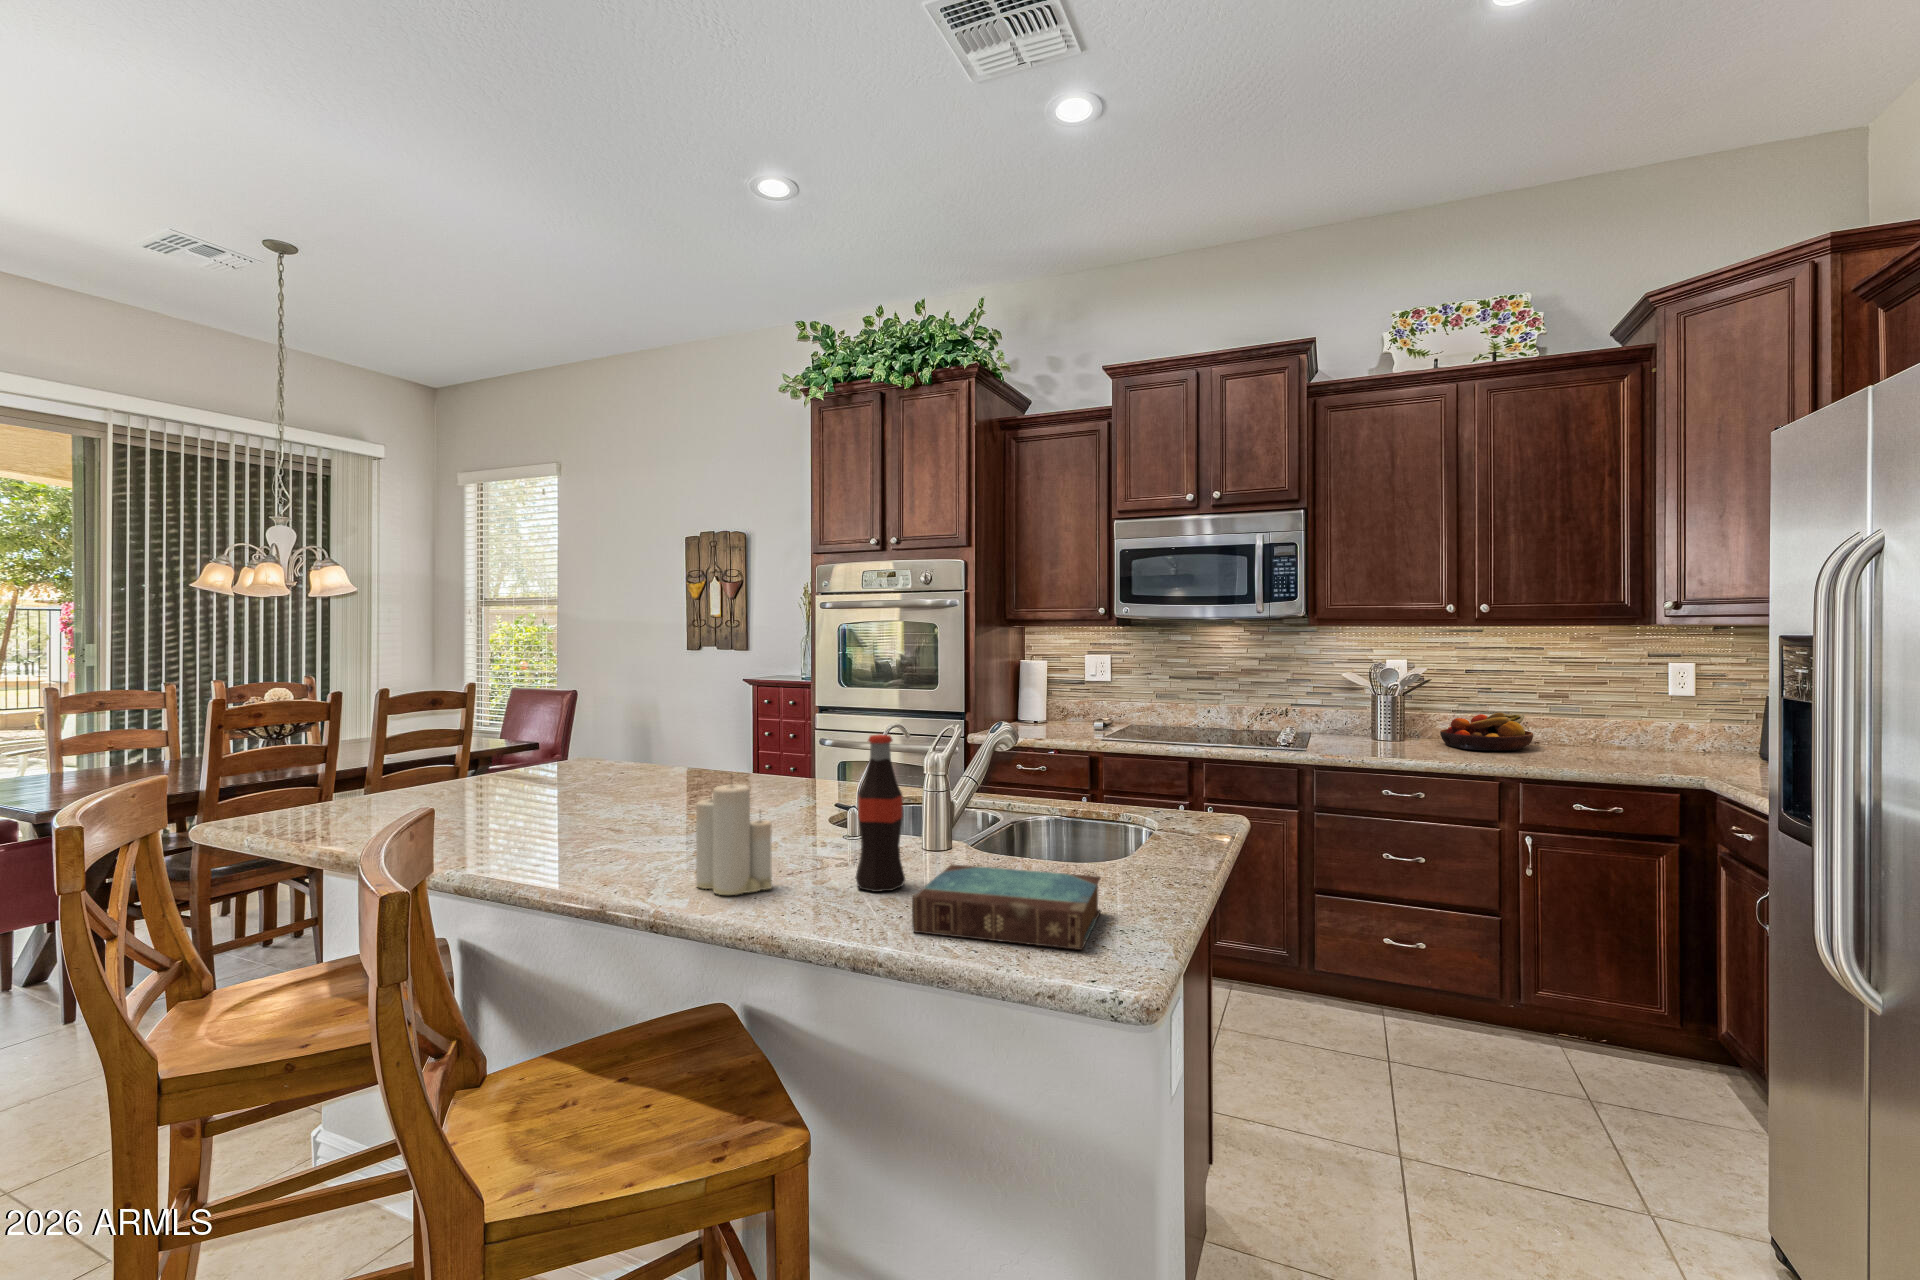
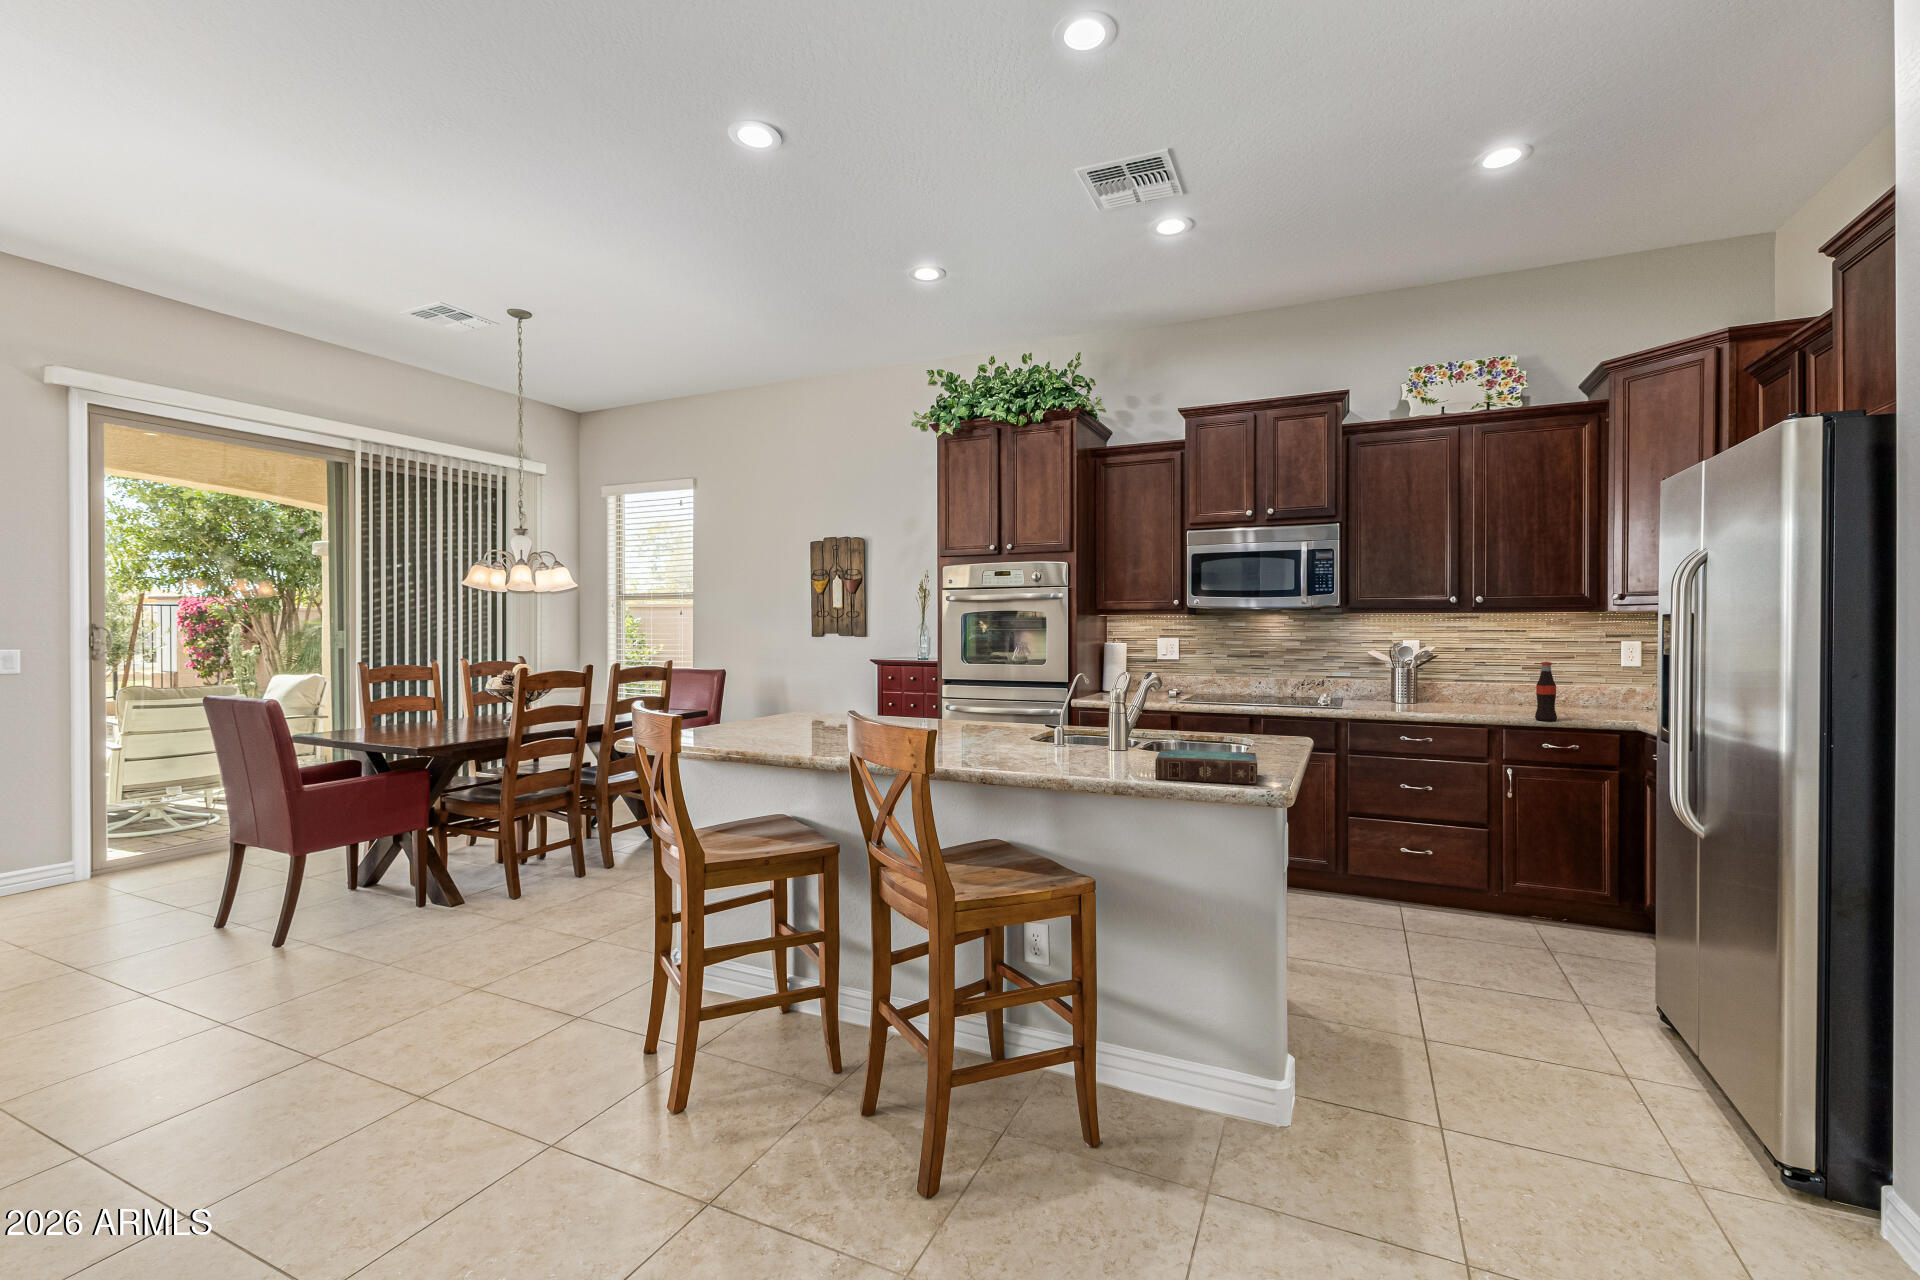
fruit bowl: present [1440,713,1533,751] -> none [1445,679,1517,708]
bottle: present [856,734,905,892] -> present [1535,662,1557,721]
candle: present [696,784,772,895] -> none [1002,696,1051,767]

